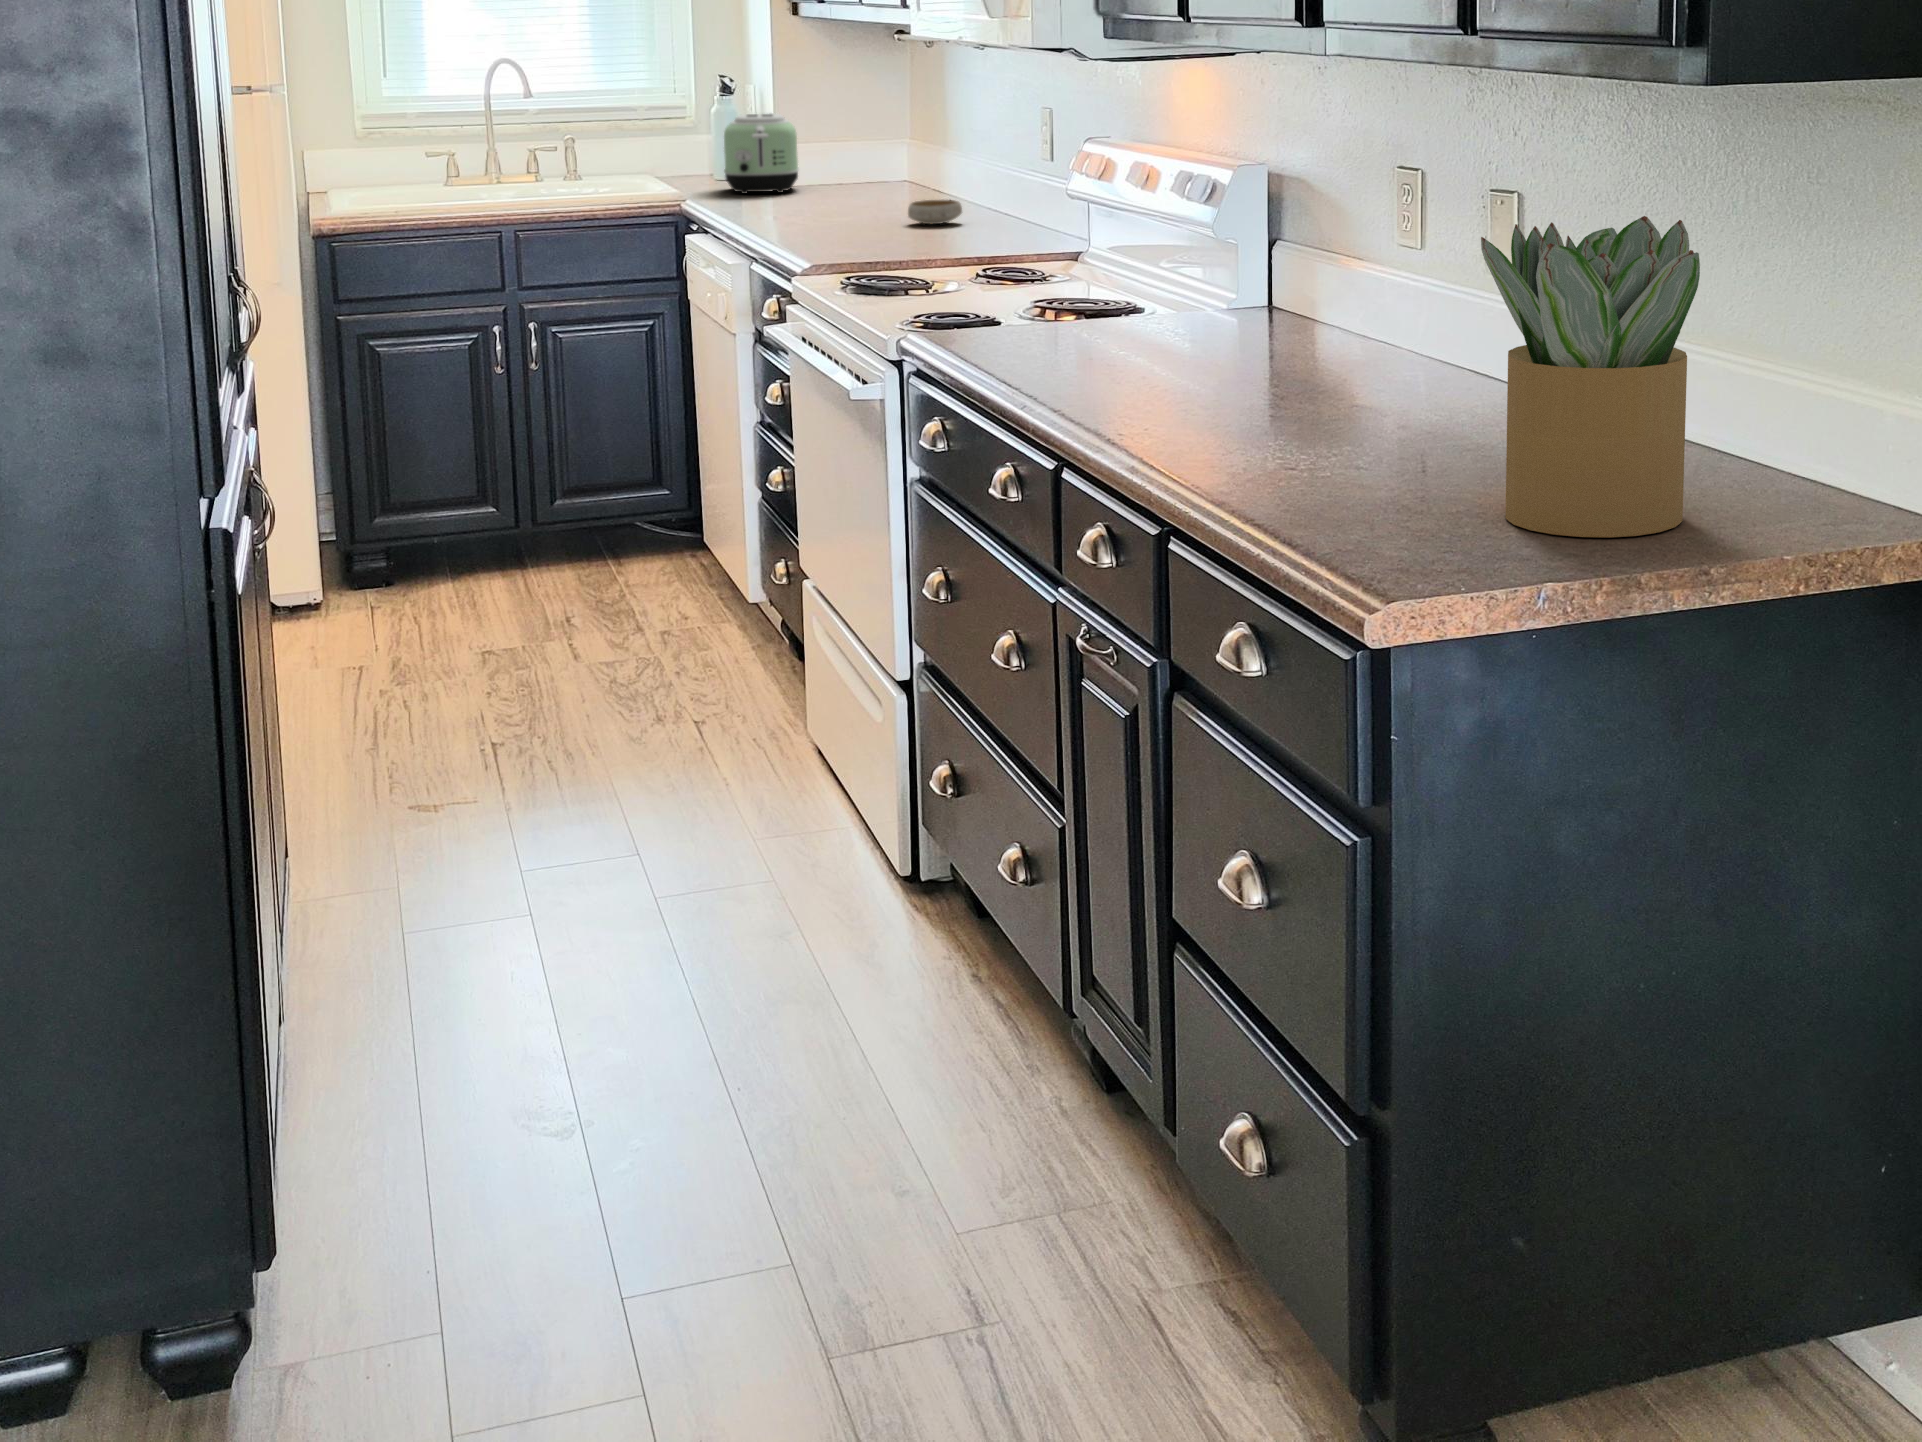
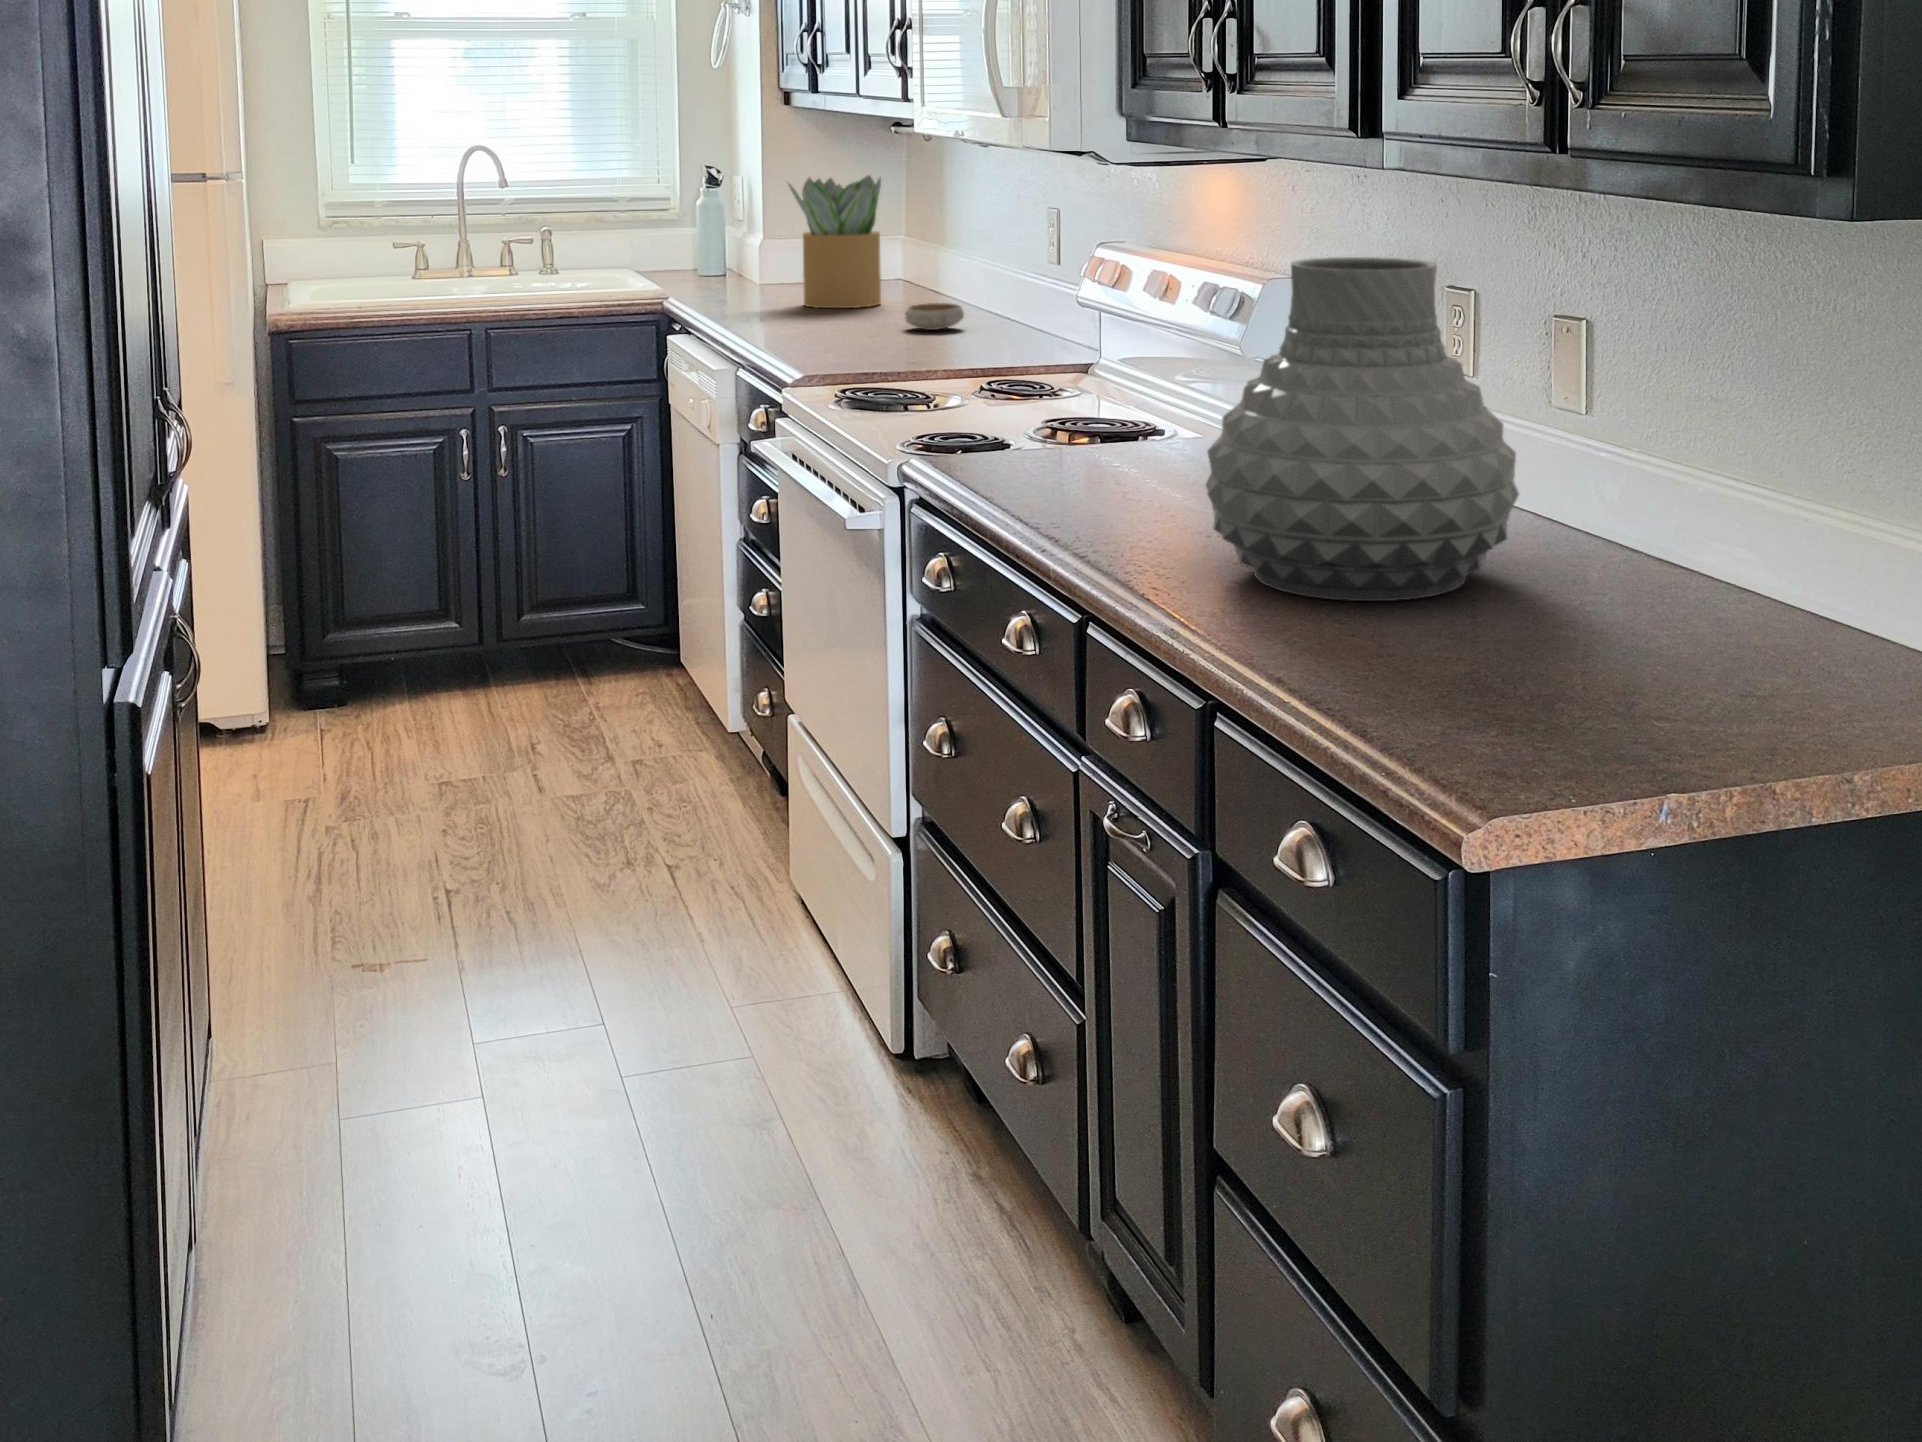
toaster: present [724,113,799,194] -> none [708,207,788,292]
vase: none [1165,135,1447,441] -> present [1206,257,1519,601]
potted plant: present [1481,216,1700,537] -> present [788,176,881,308]

